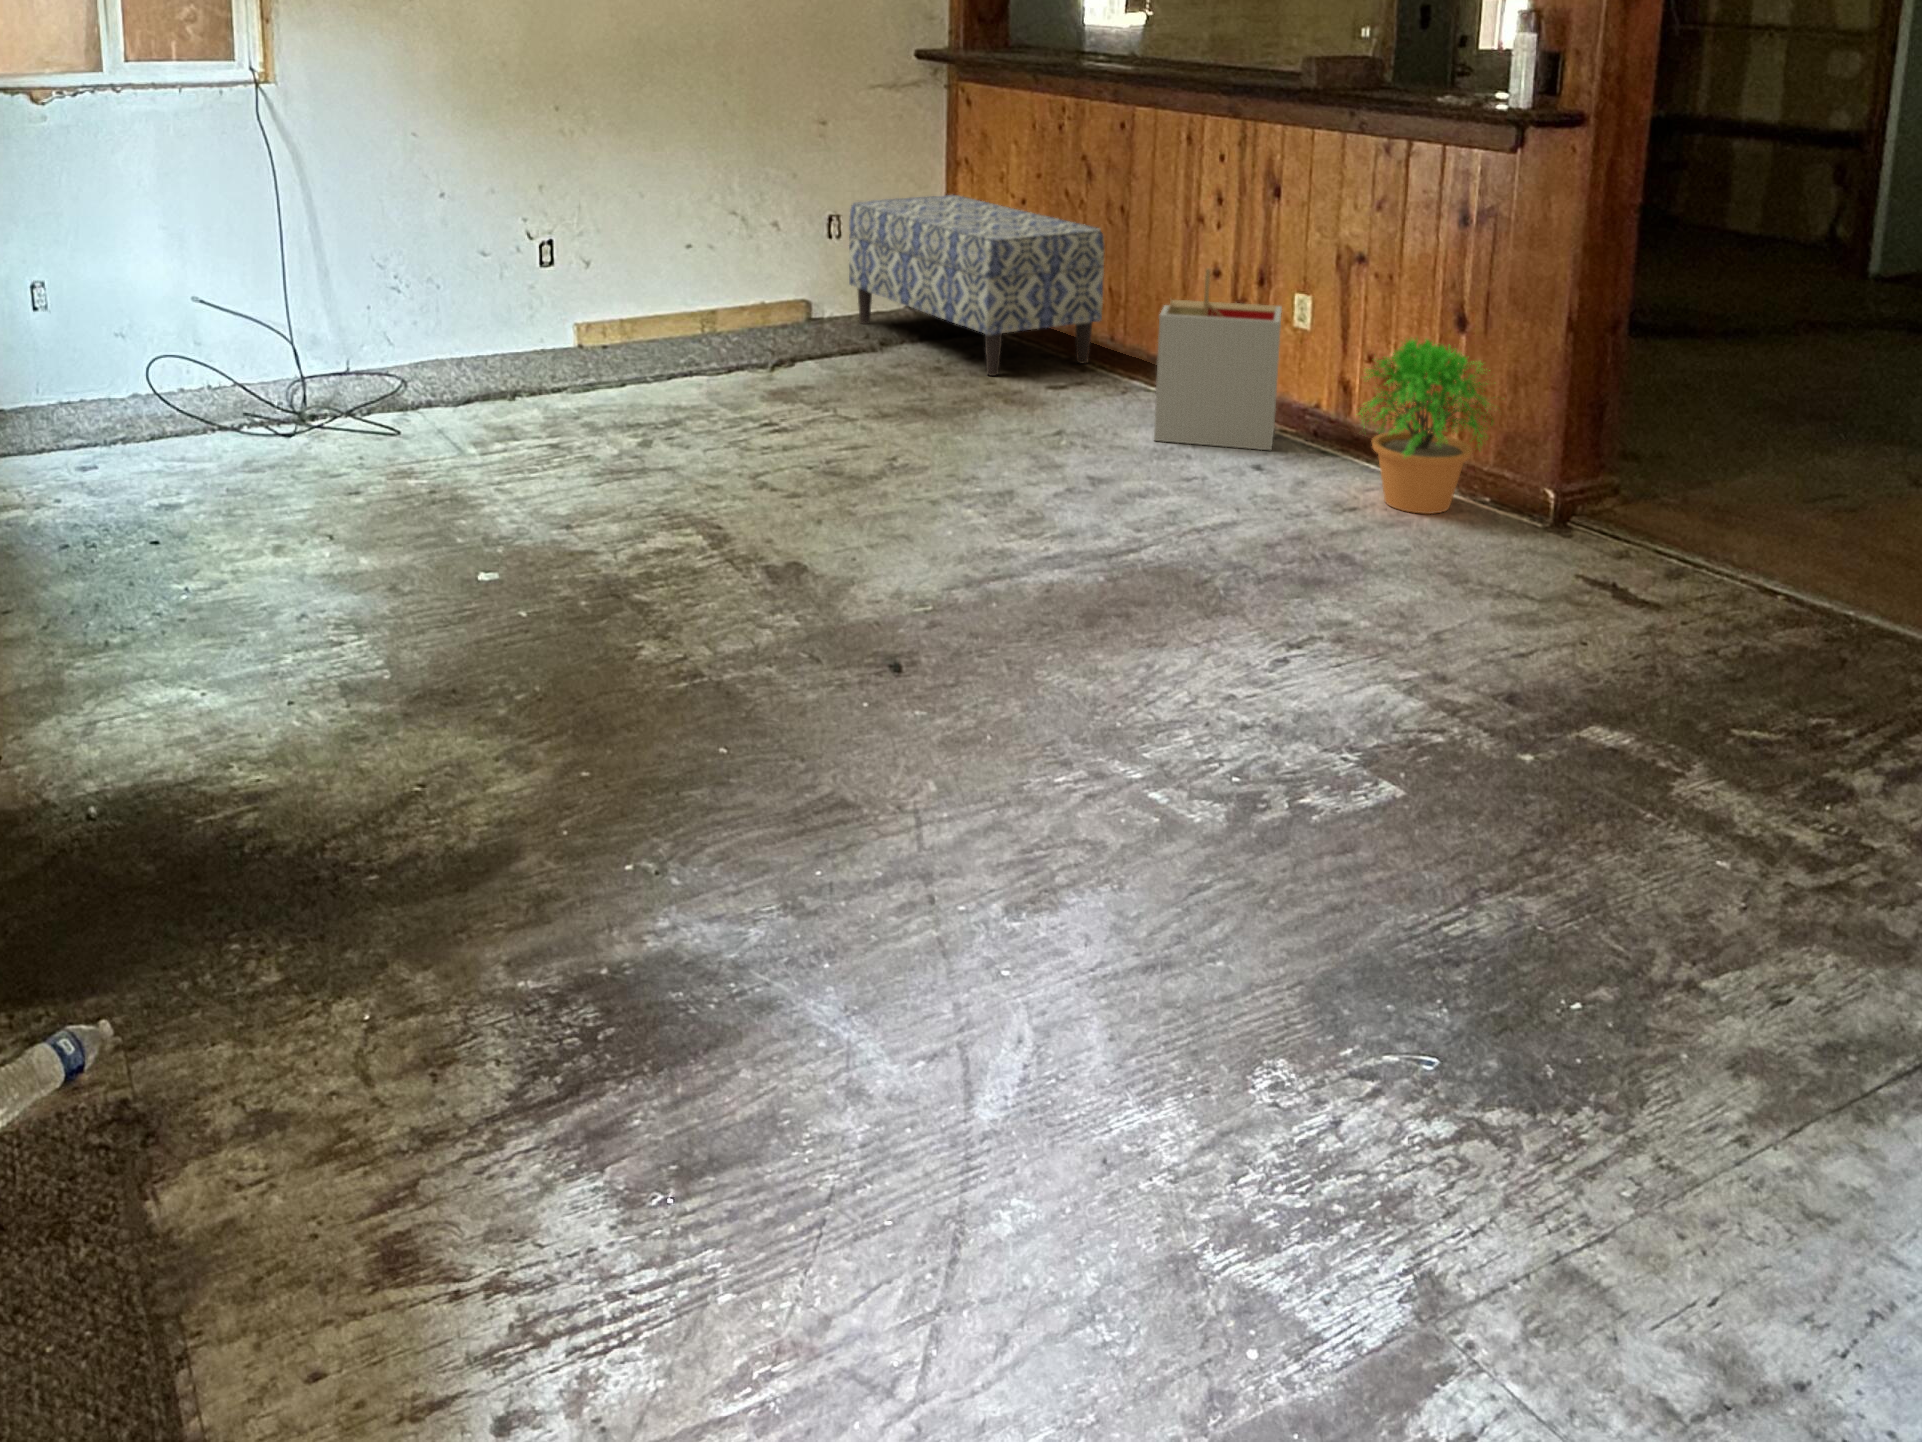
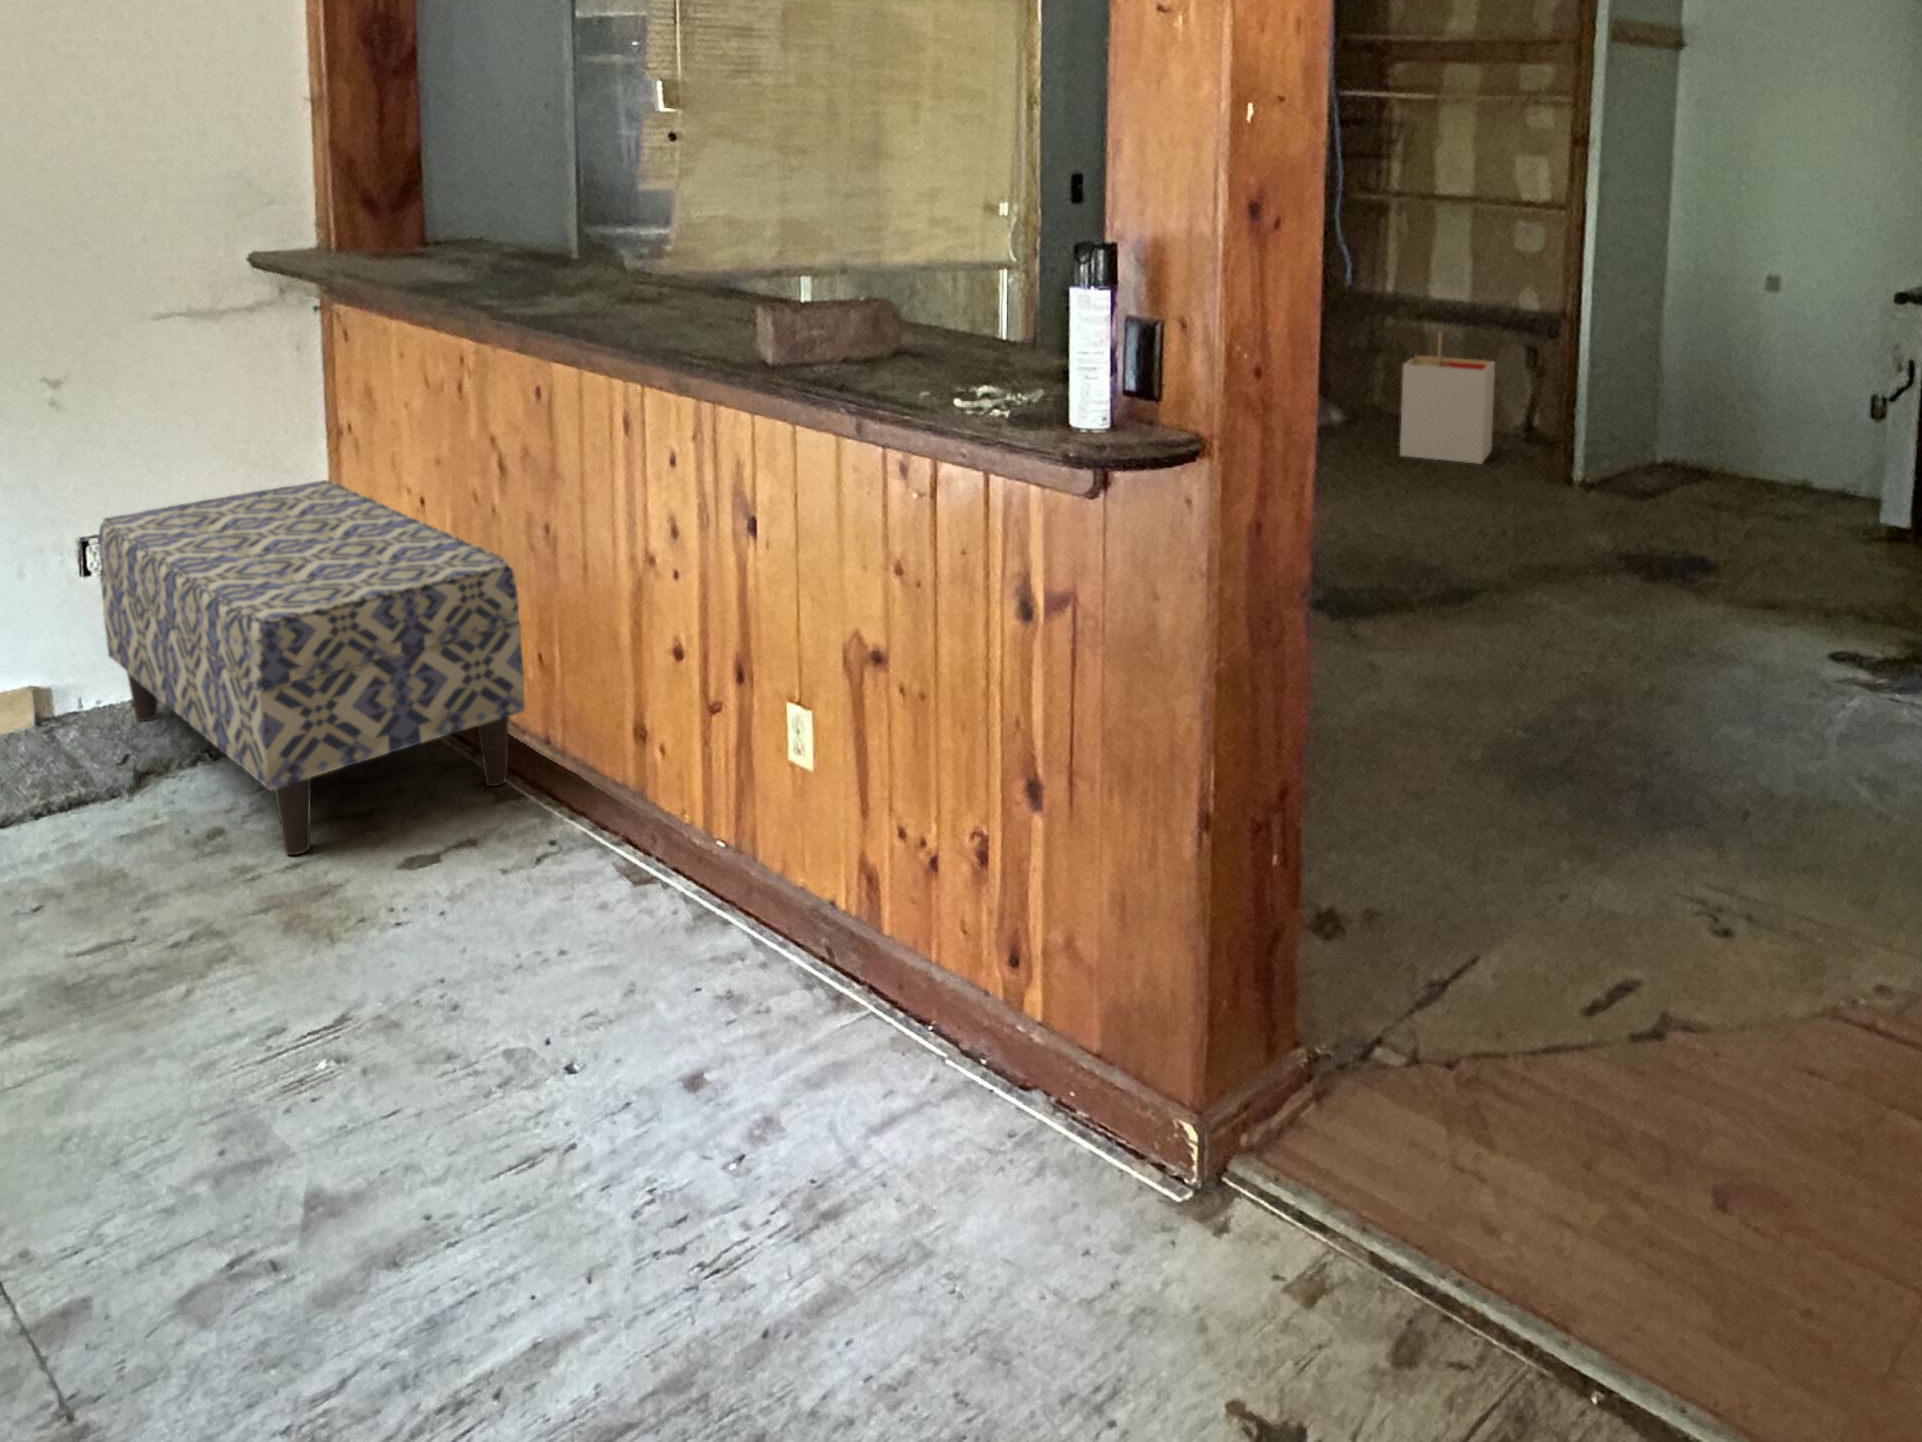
storage bin: present [1154,268,1282,450] -> present [1400,333,1495,464]
potted plant: present [1358,339,1492,514] -> none [826,865,1109,1231]

